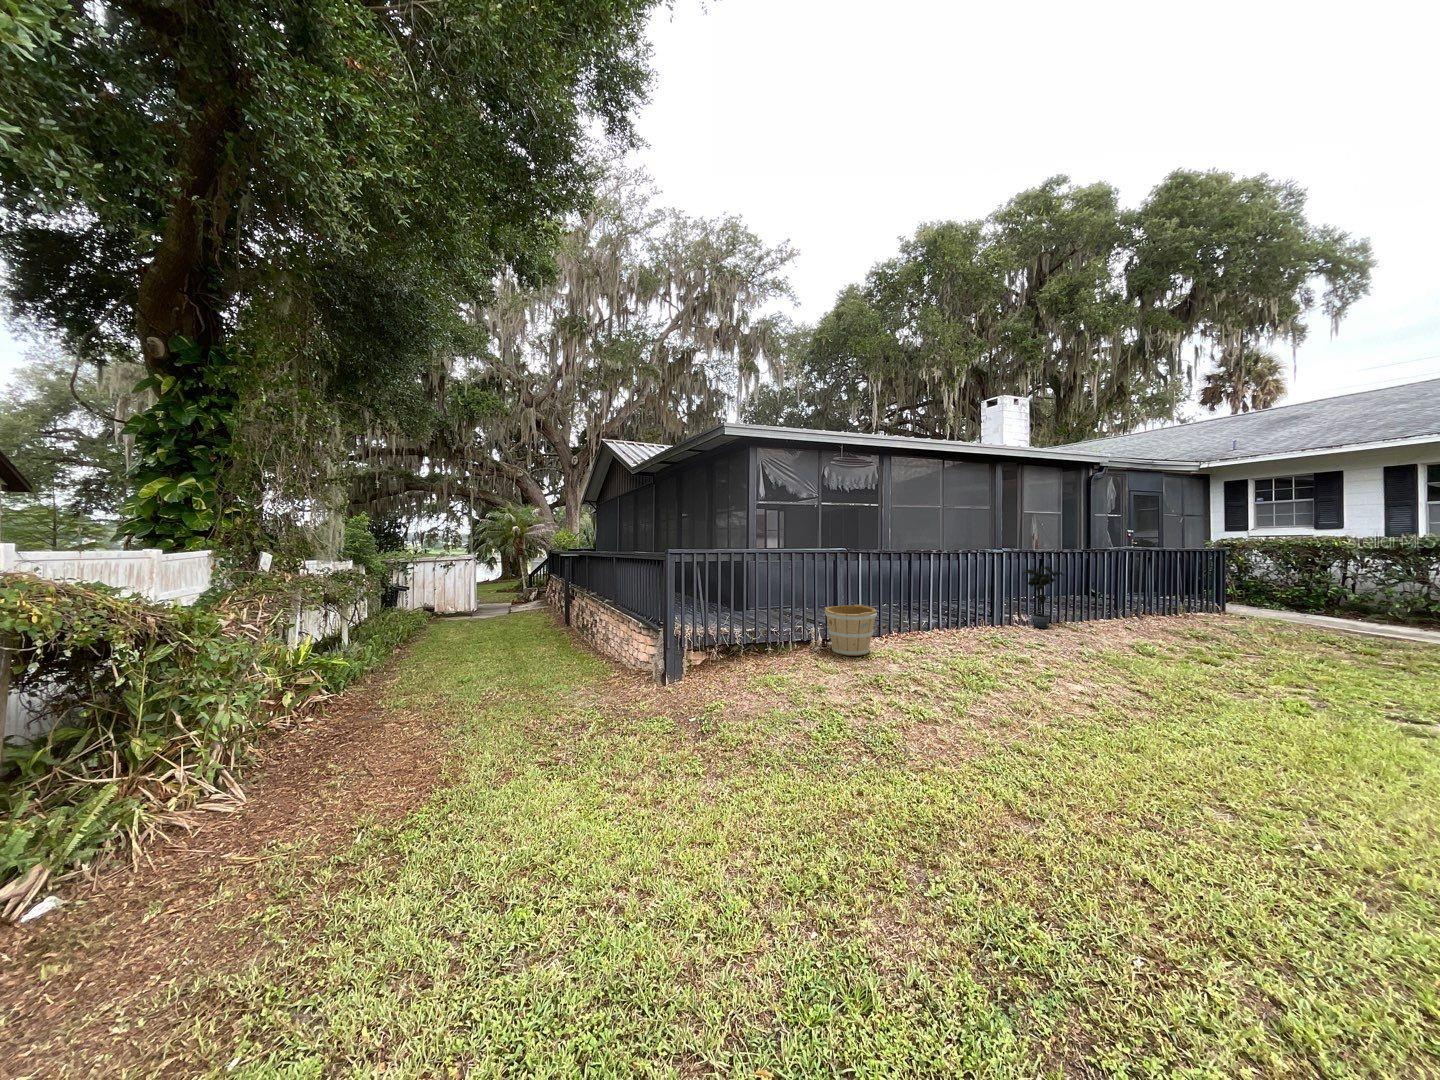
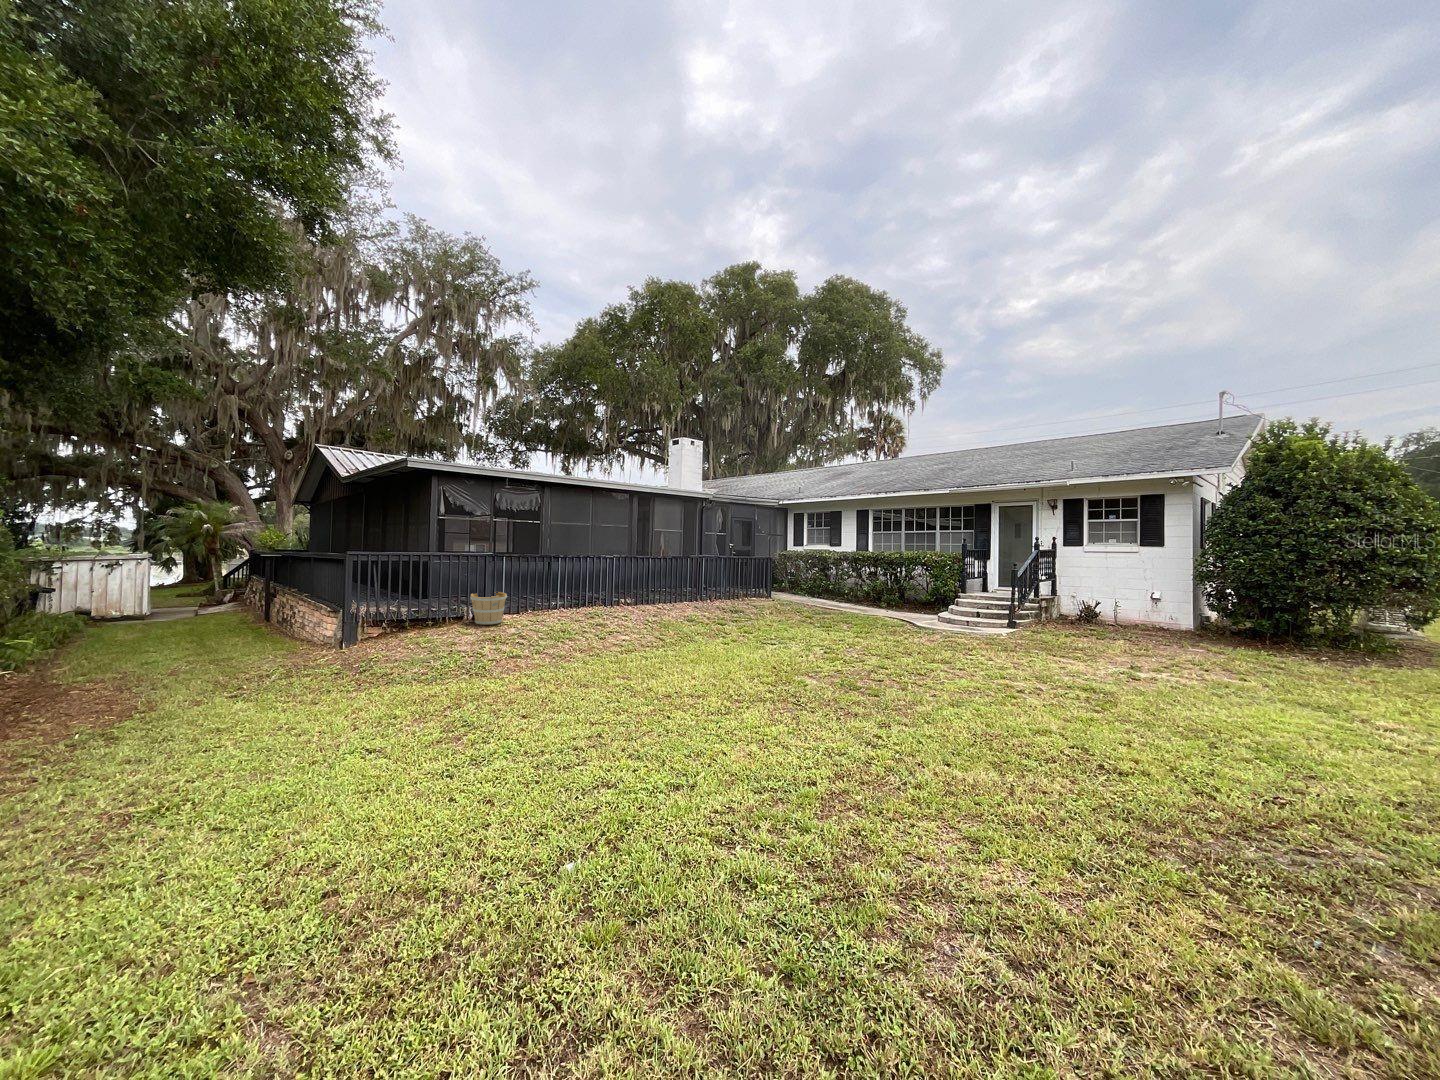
potted plant: present [1022,564,1064,628] -> none [624,566,652,607]

